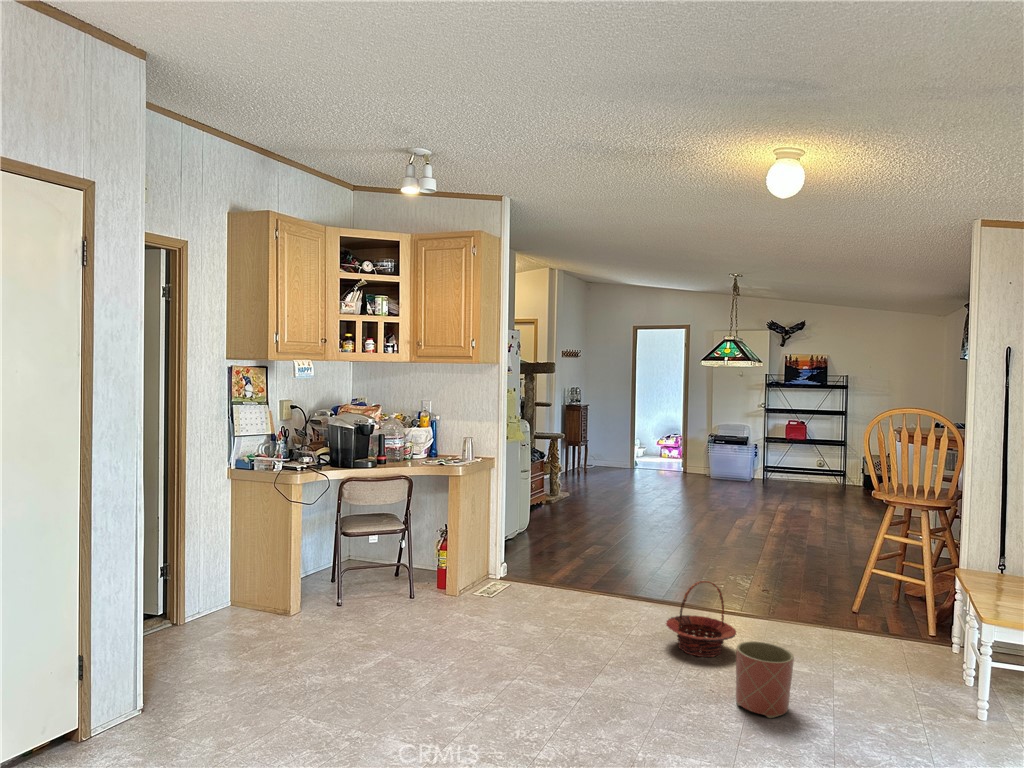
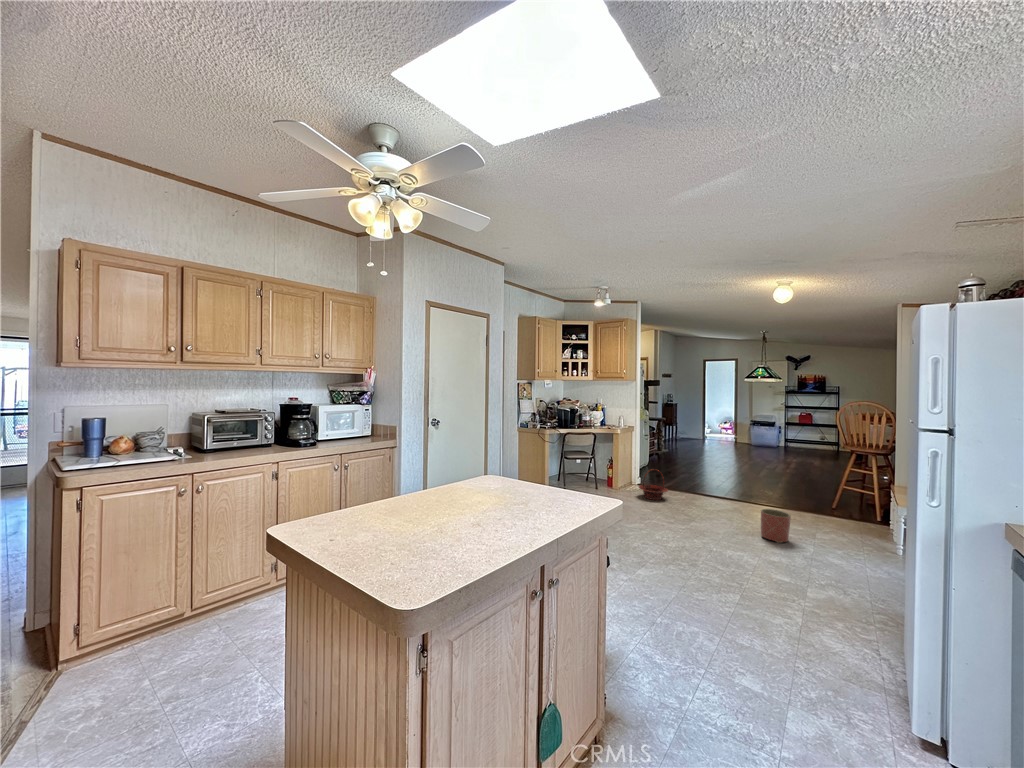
basket: present [666,581,736,657] -> present [639,470,668,500]

